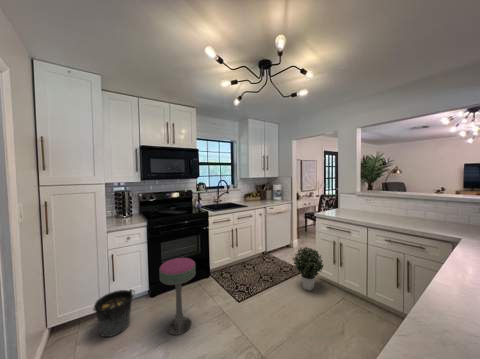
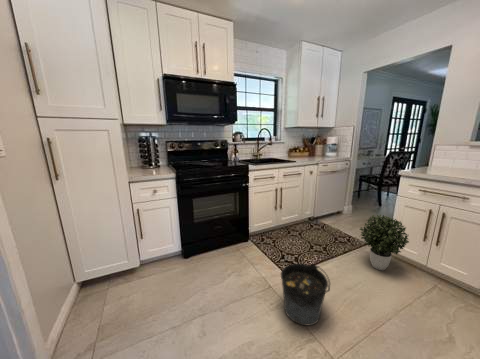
bar stool: present [159,258,196,335] -> none [189,219,234,309]
bucket: present [93,290,133,337] -> present [281,264,330,325]

